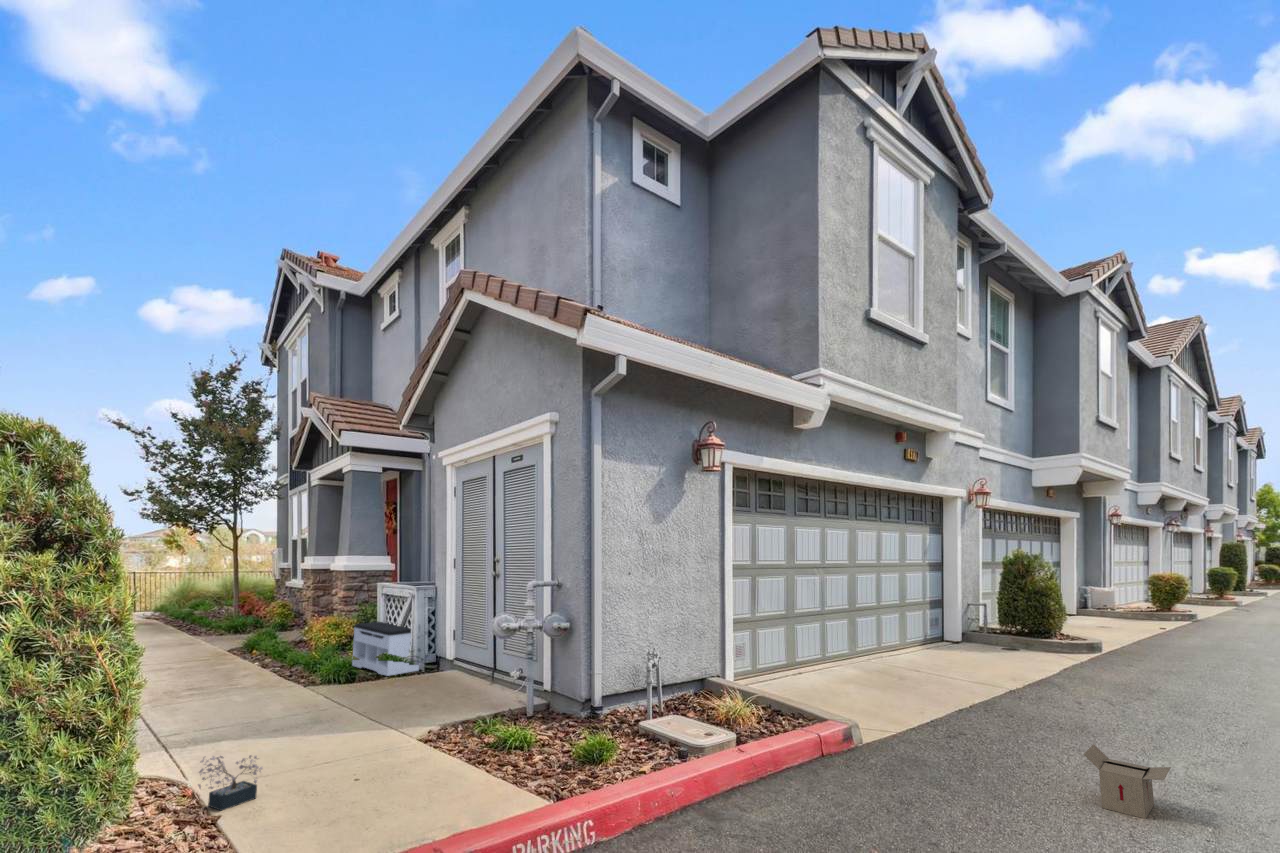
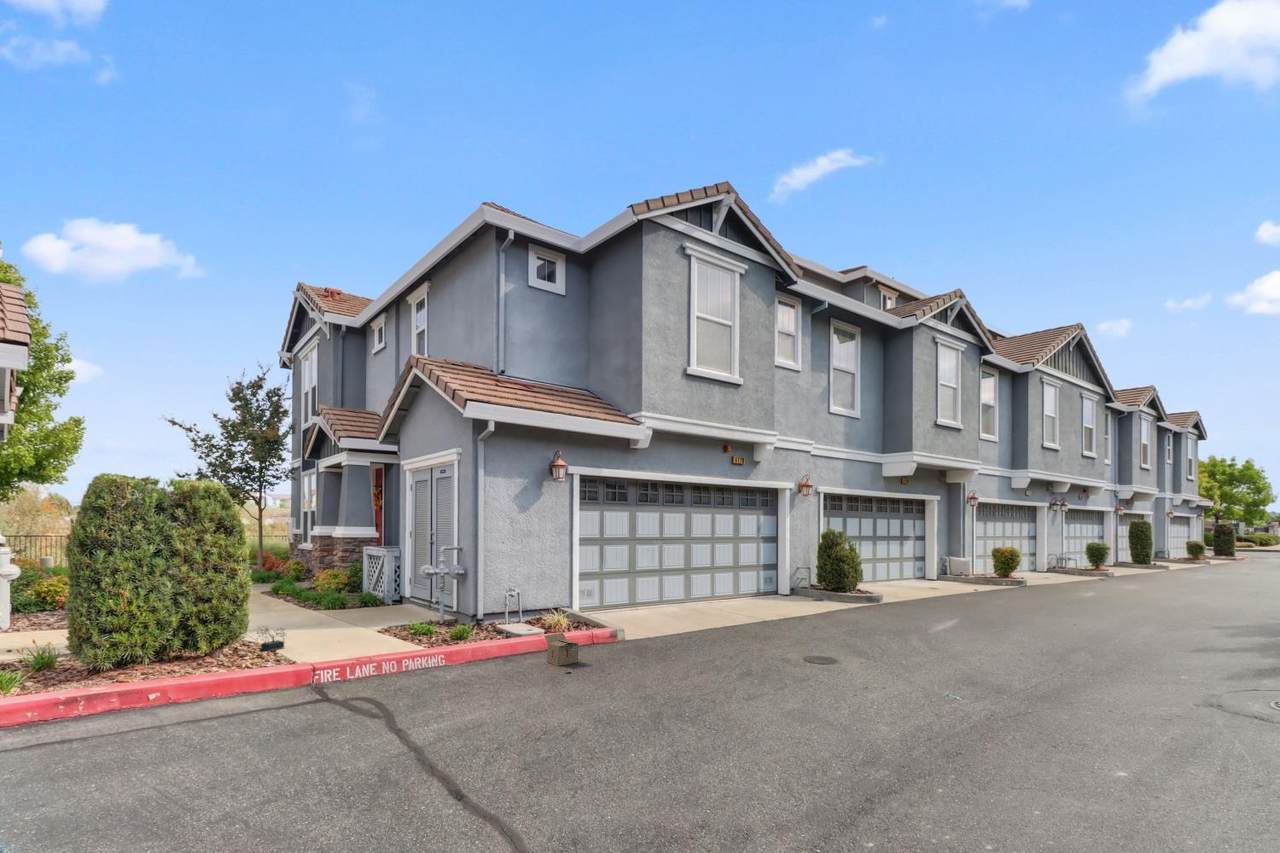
bench: present [352,622,419,676] -> none [344,572,389,607]
cardboard box: present [1084,744,1171,819] -> present [544,633,578,666]

